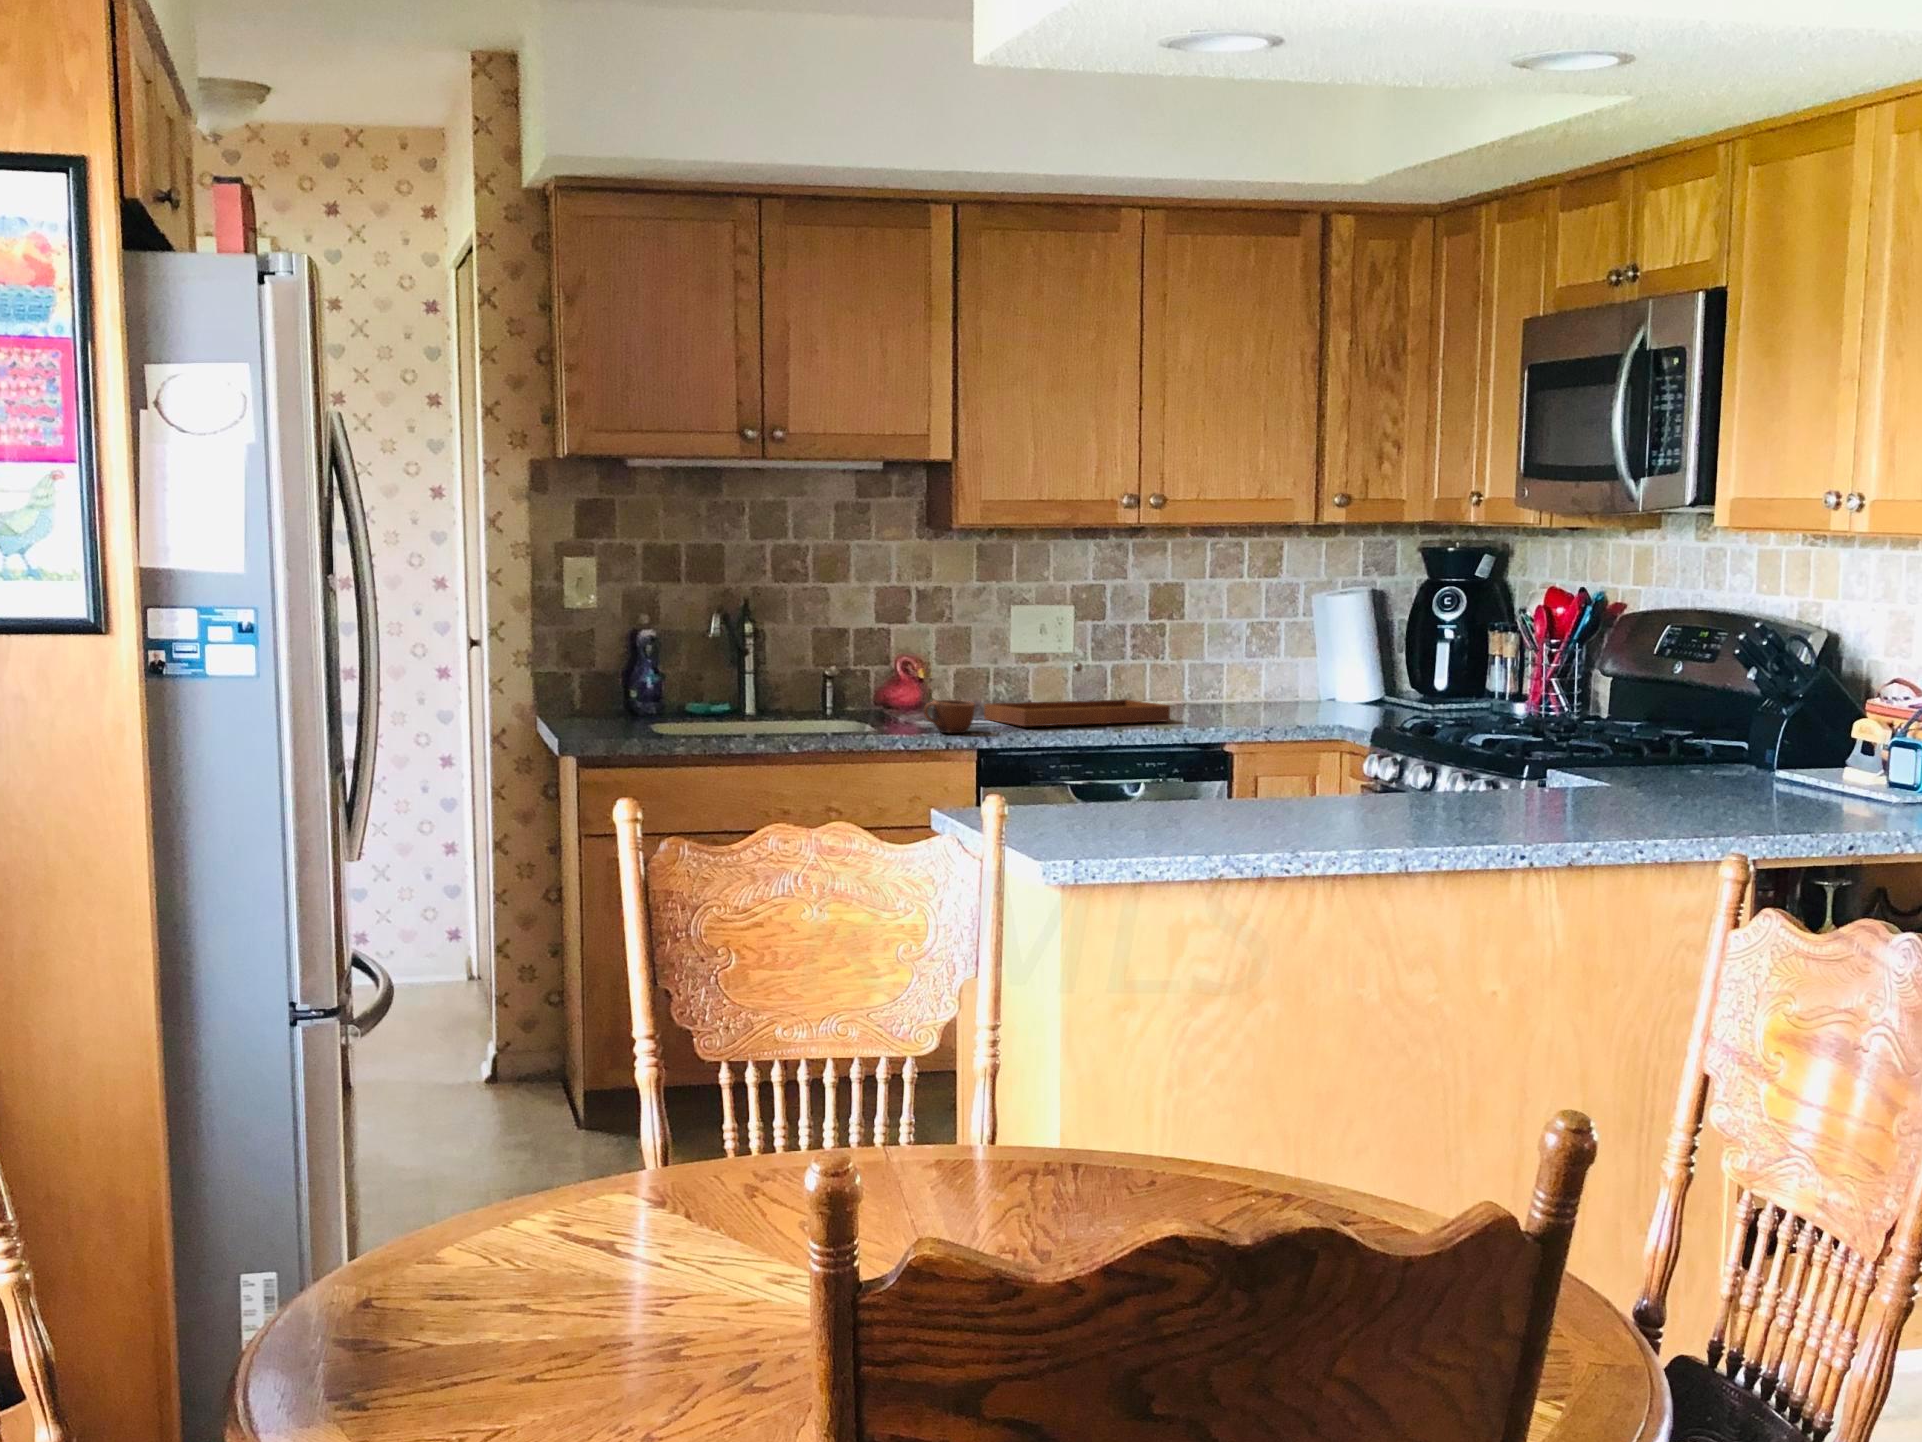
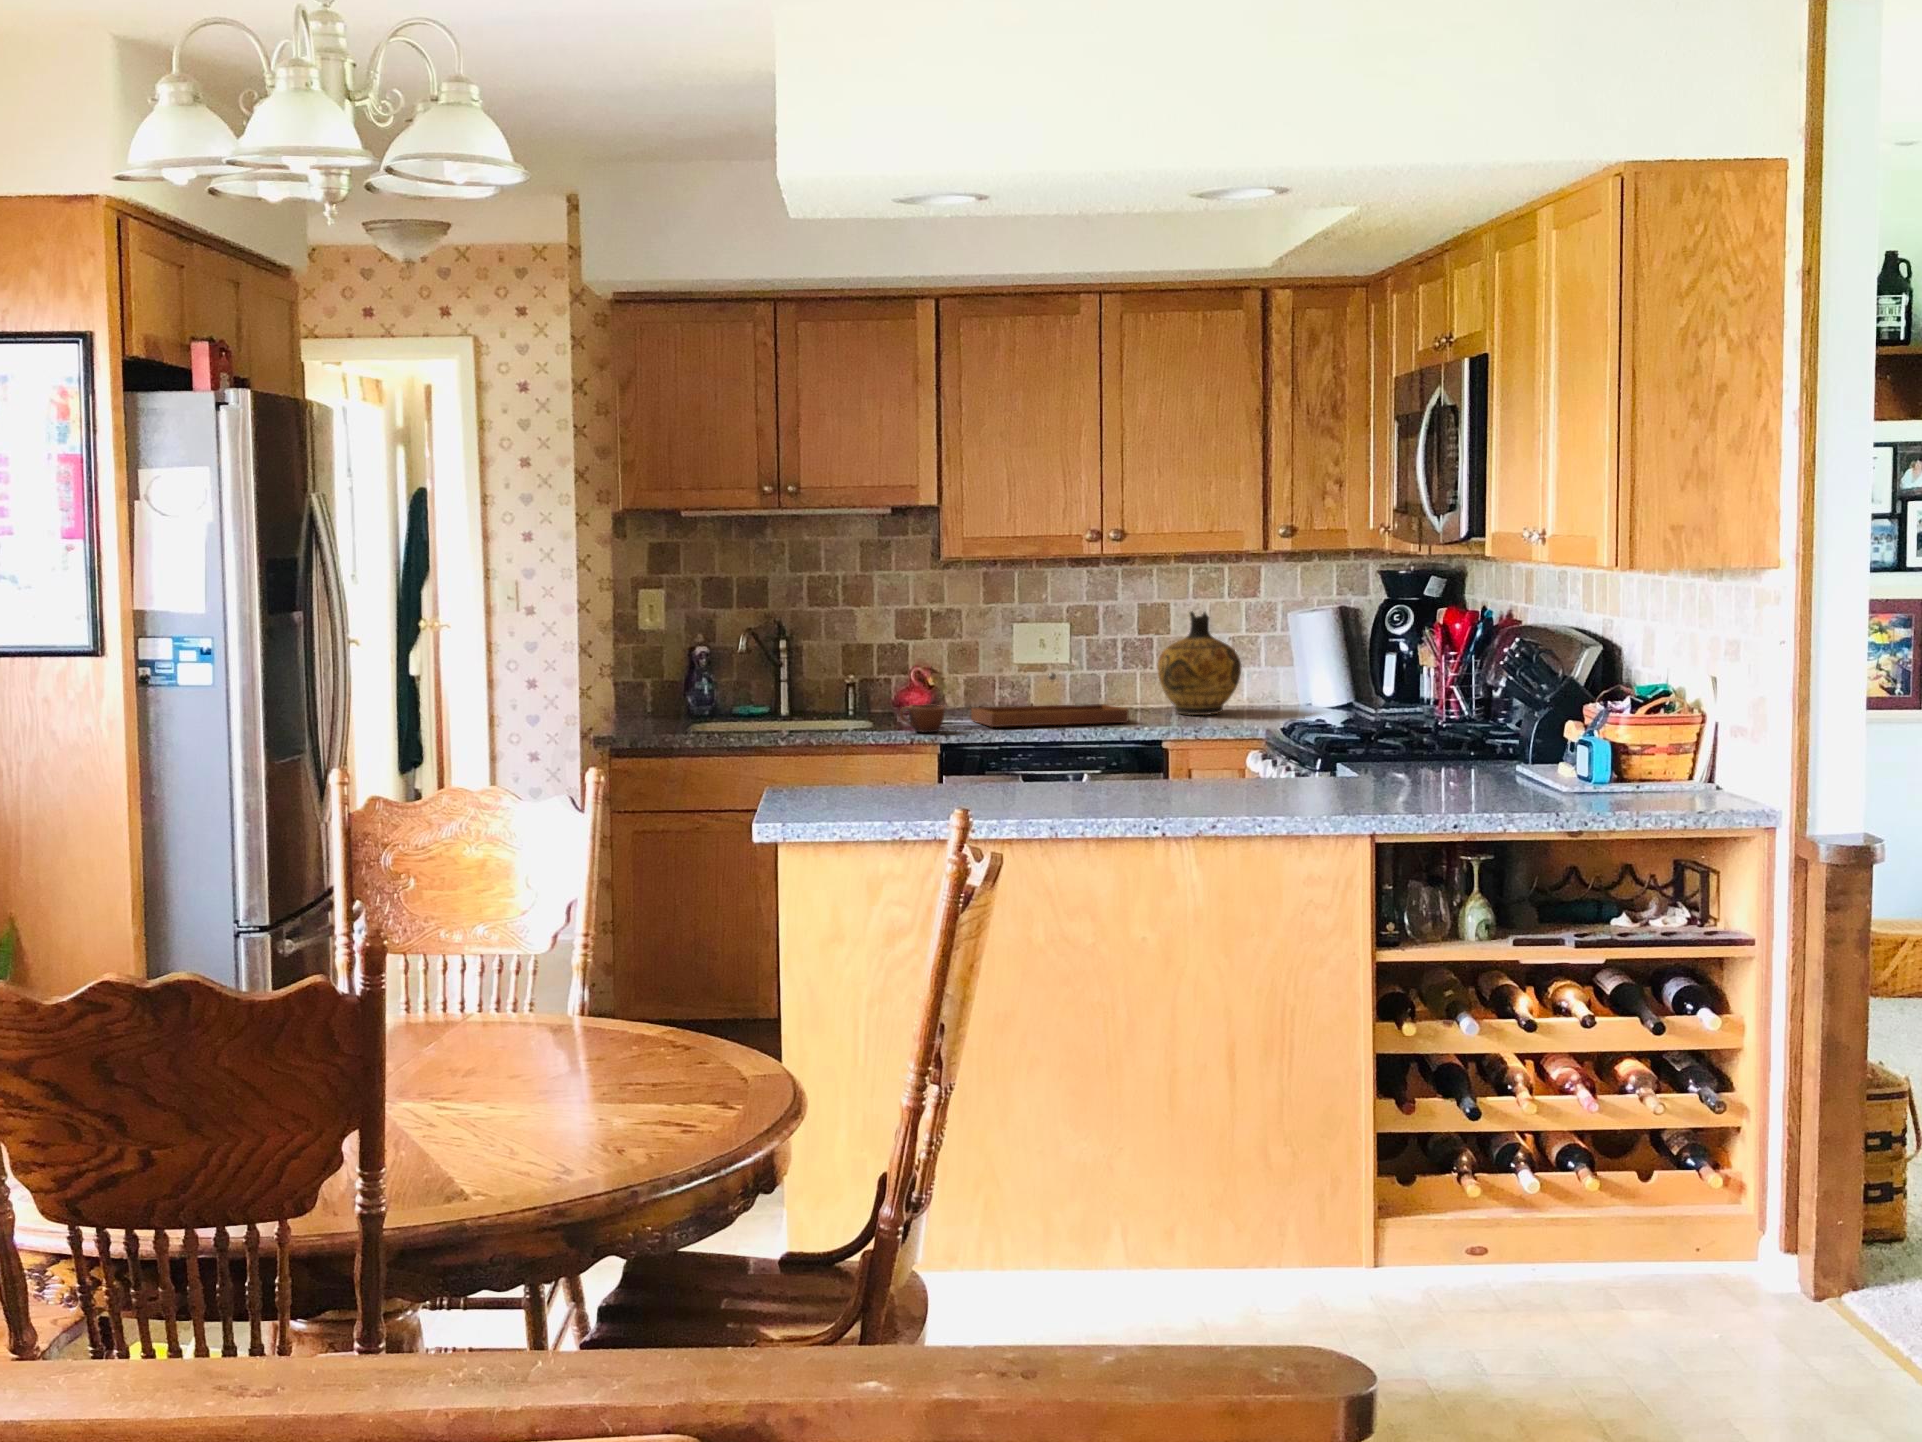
ceramic jug: none [1183,592,1279,712] -> present [1157,611,1242,715]

